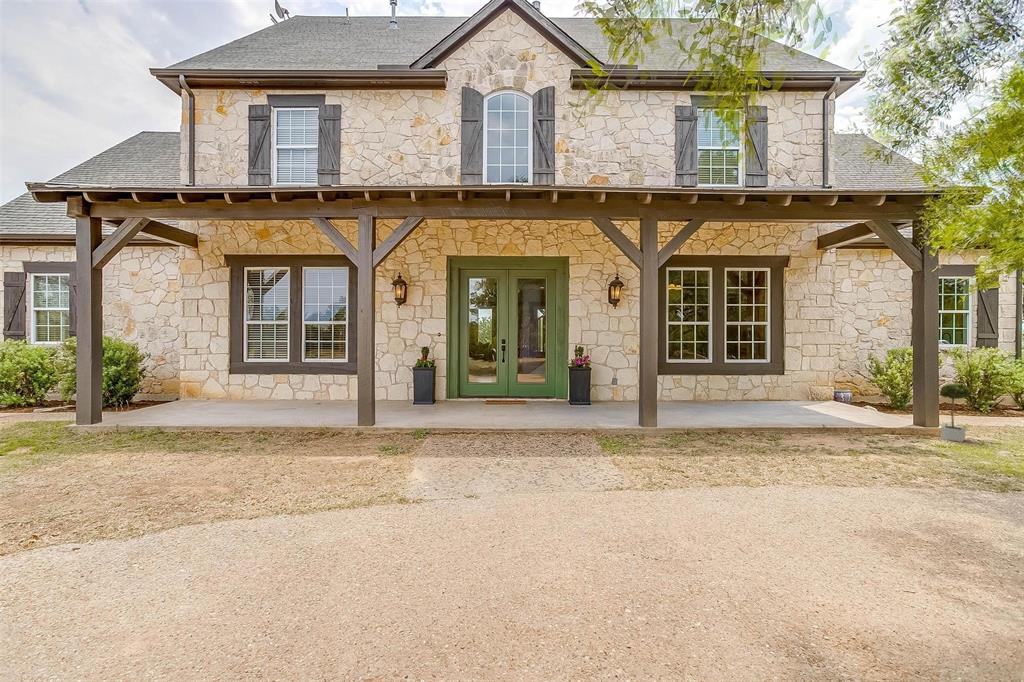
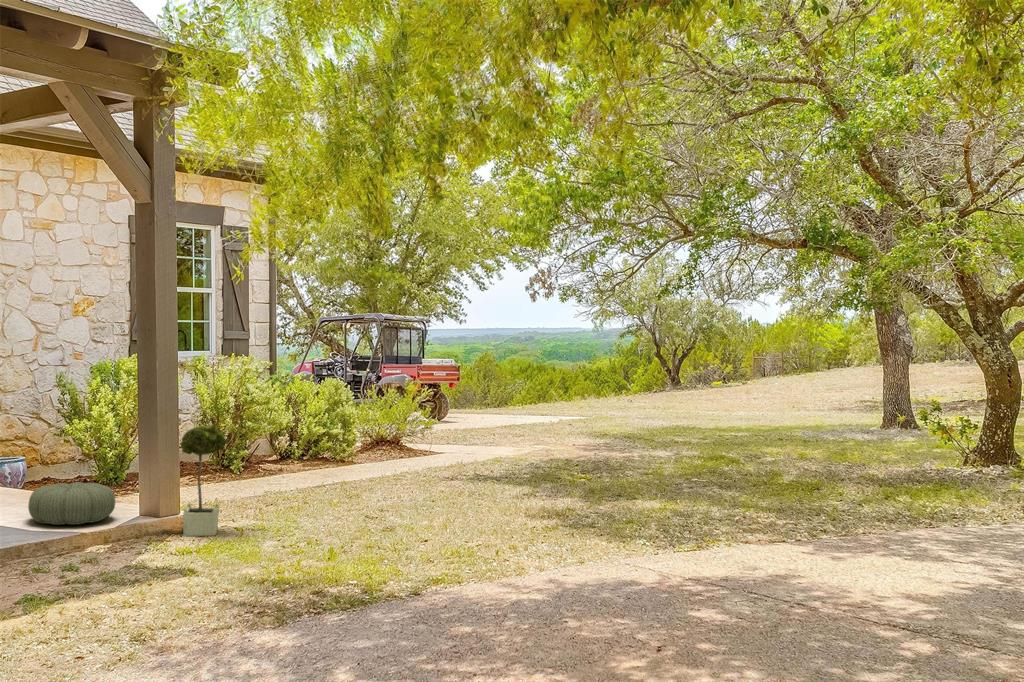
pouf: none [853,404,900,424] -> present [28,482,115,525]

